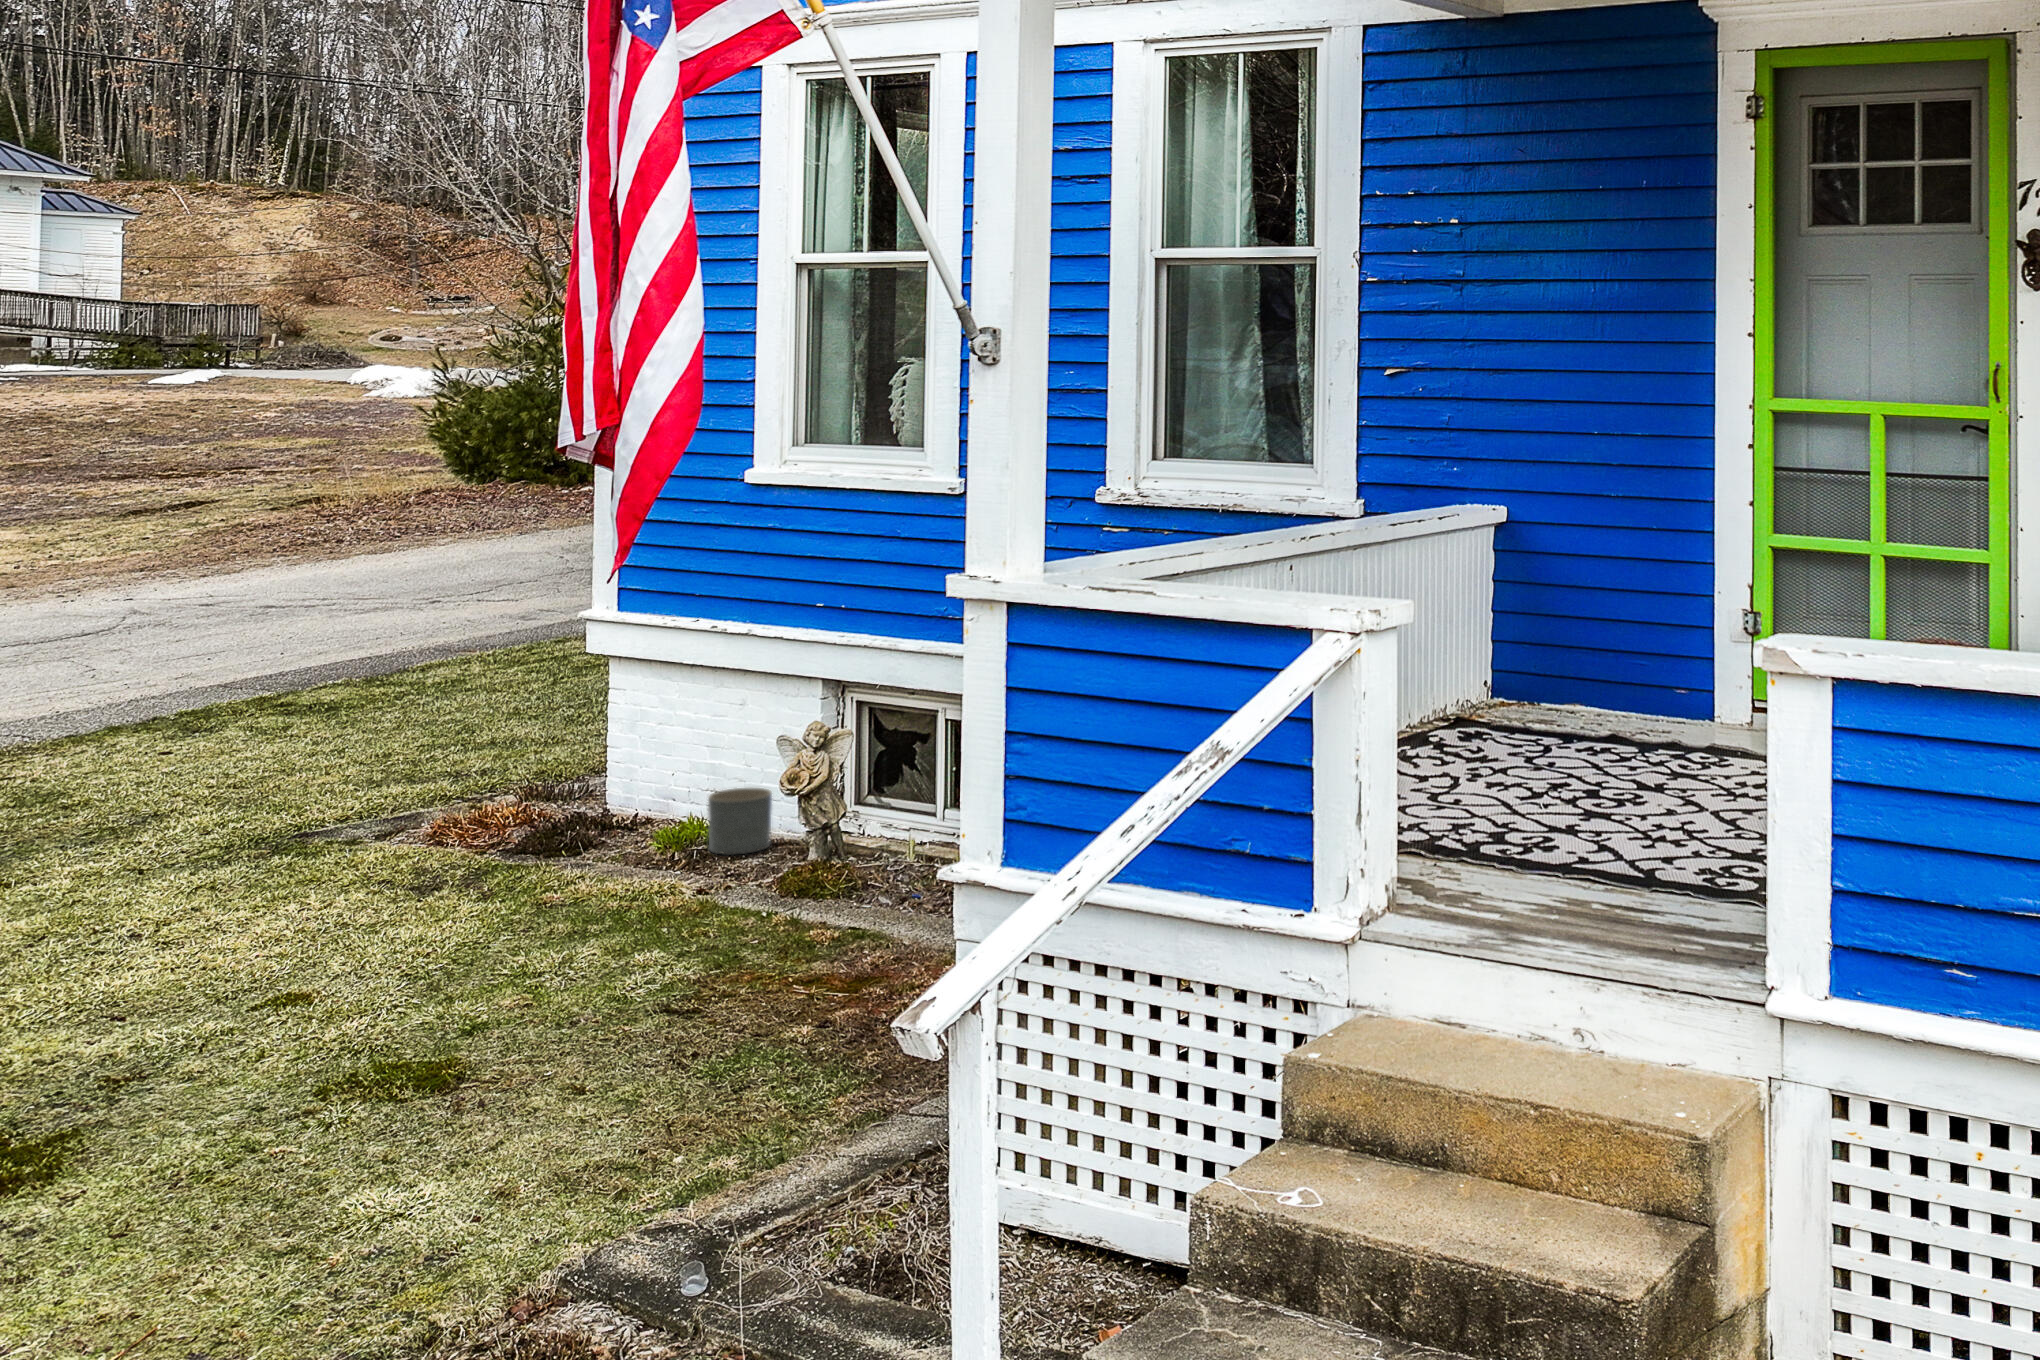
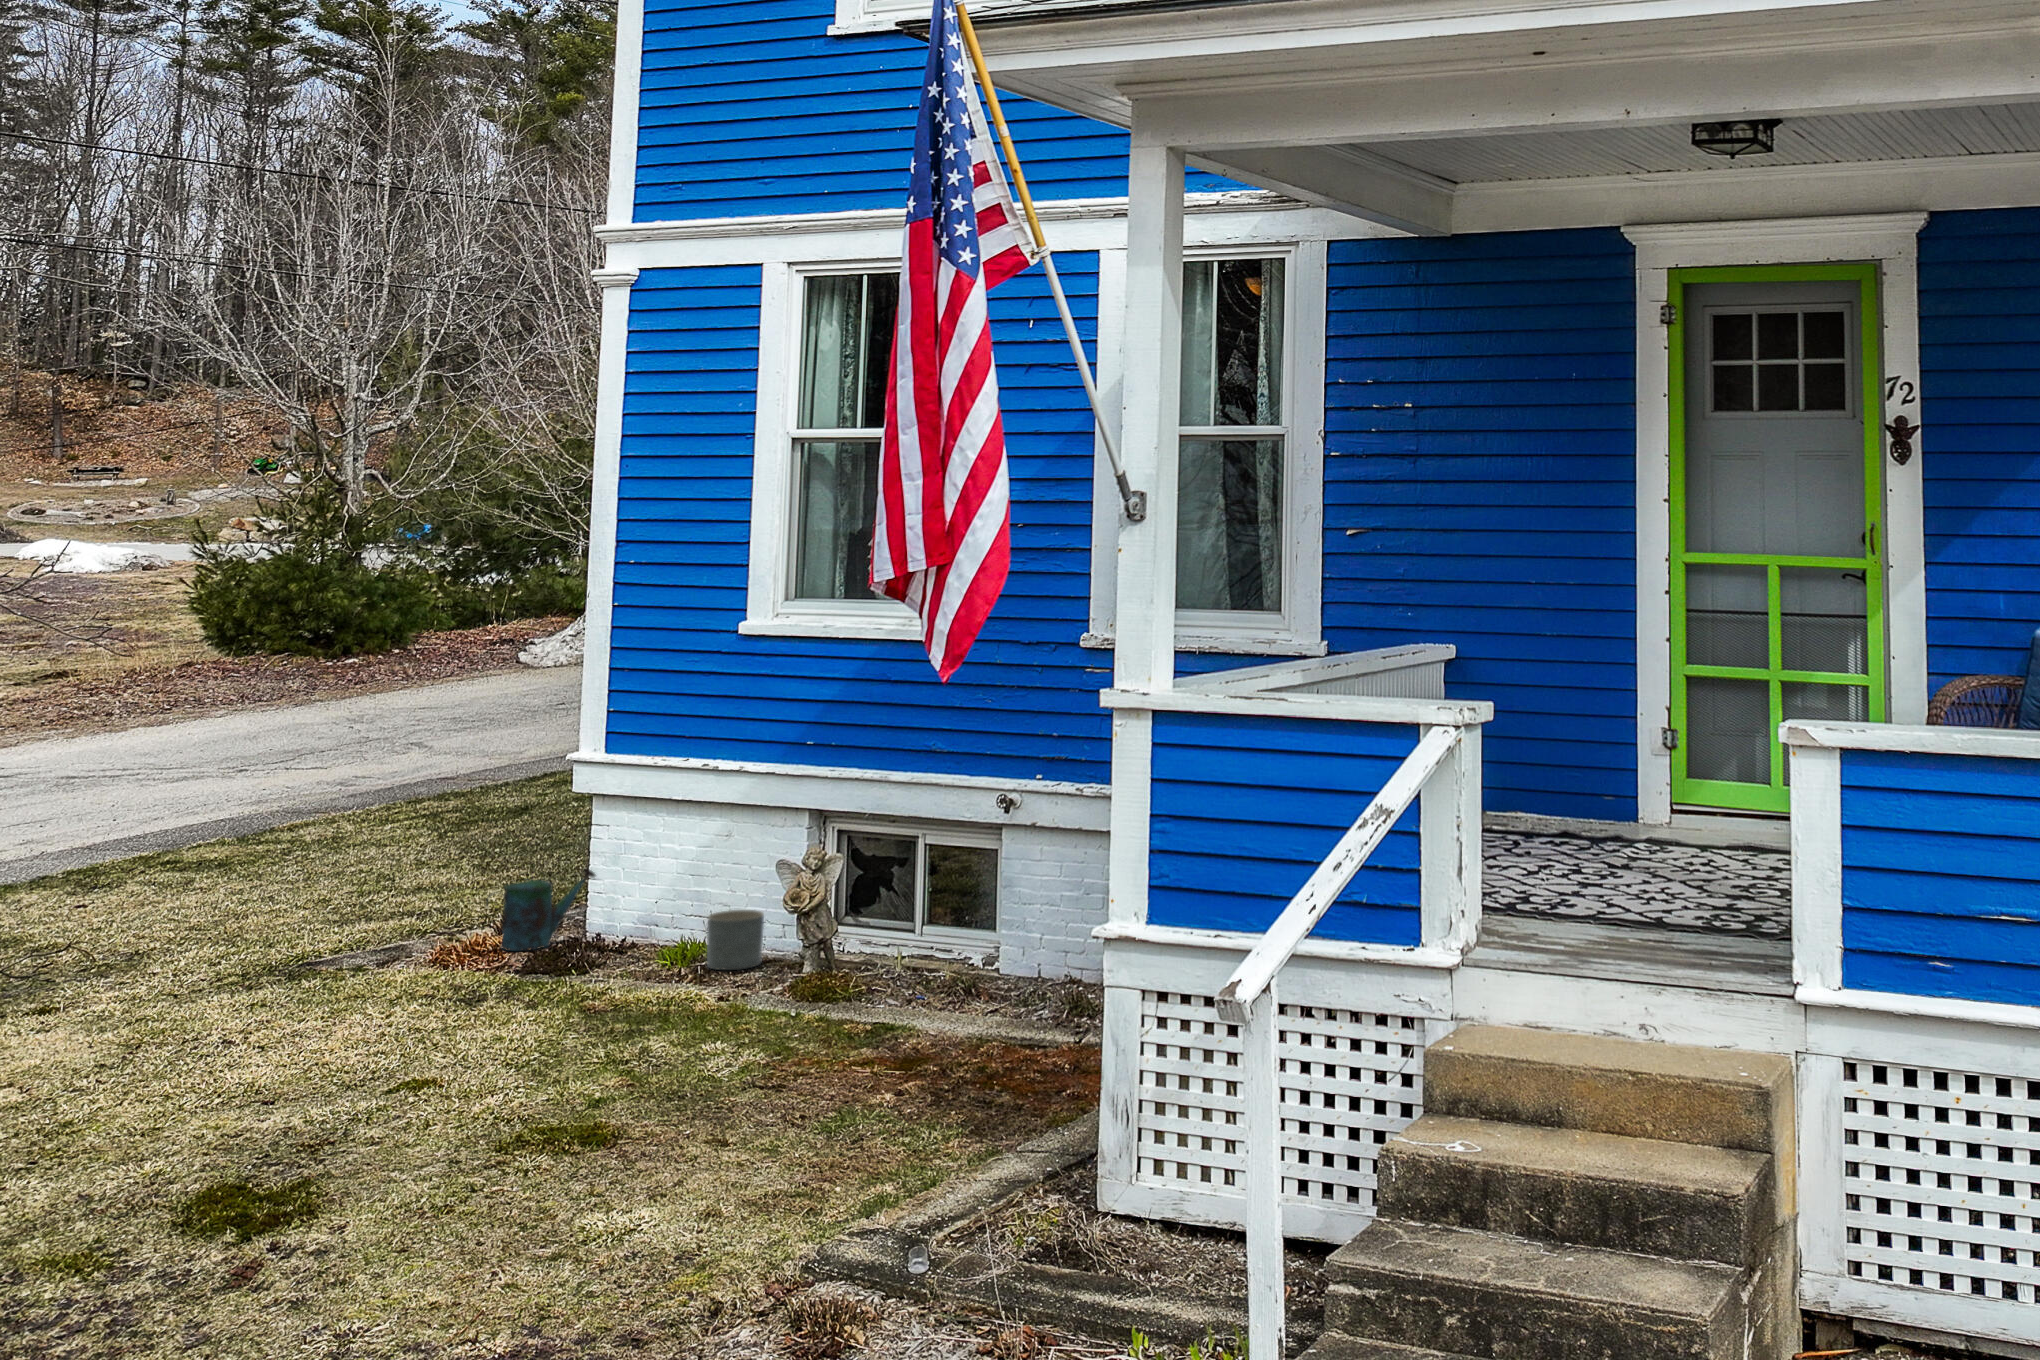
watering can: none [491,735,616,825] -> present [487,868,596,951]

